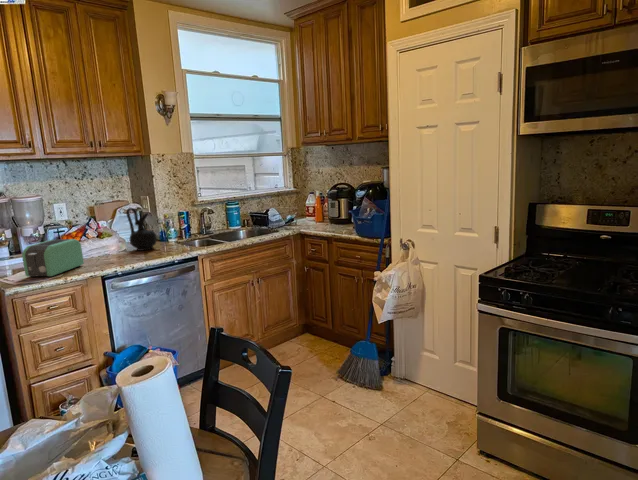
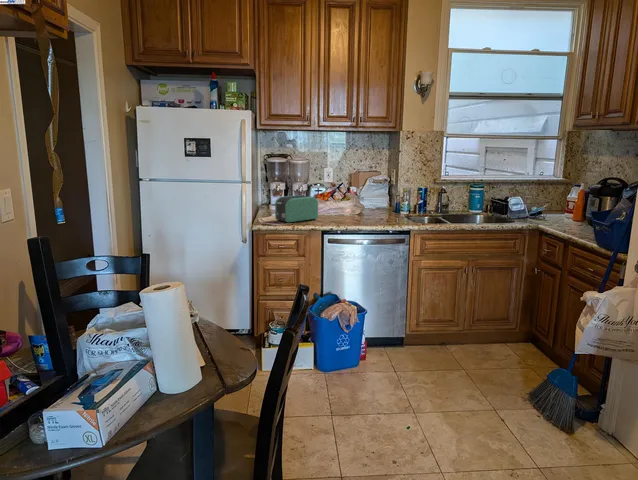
ceramic jug: present [126,208,157,251] -> none [363,178,386,217]

